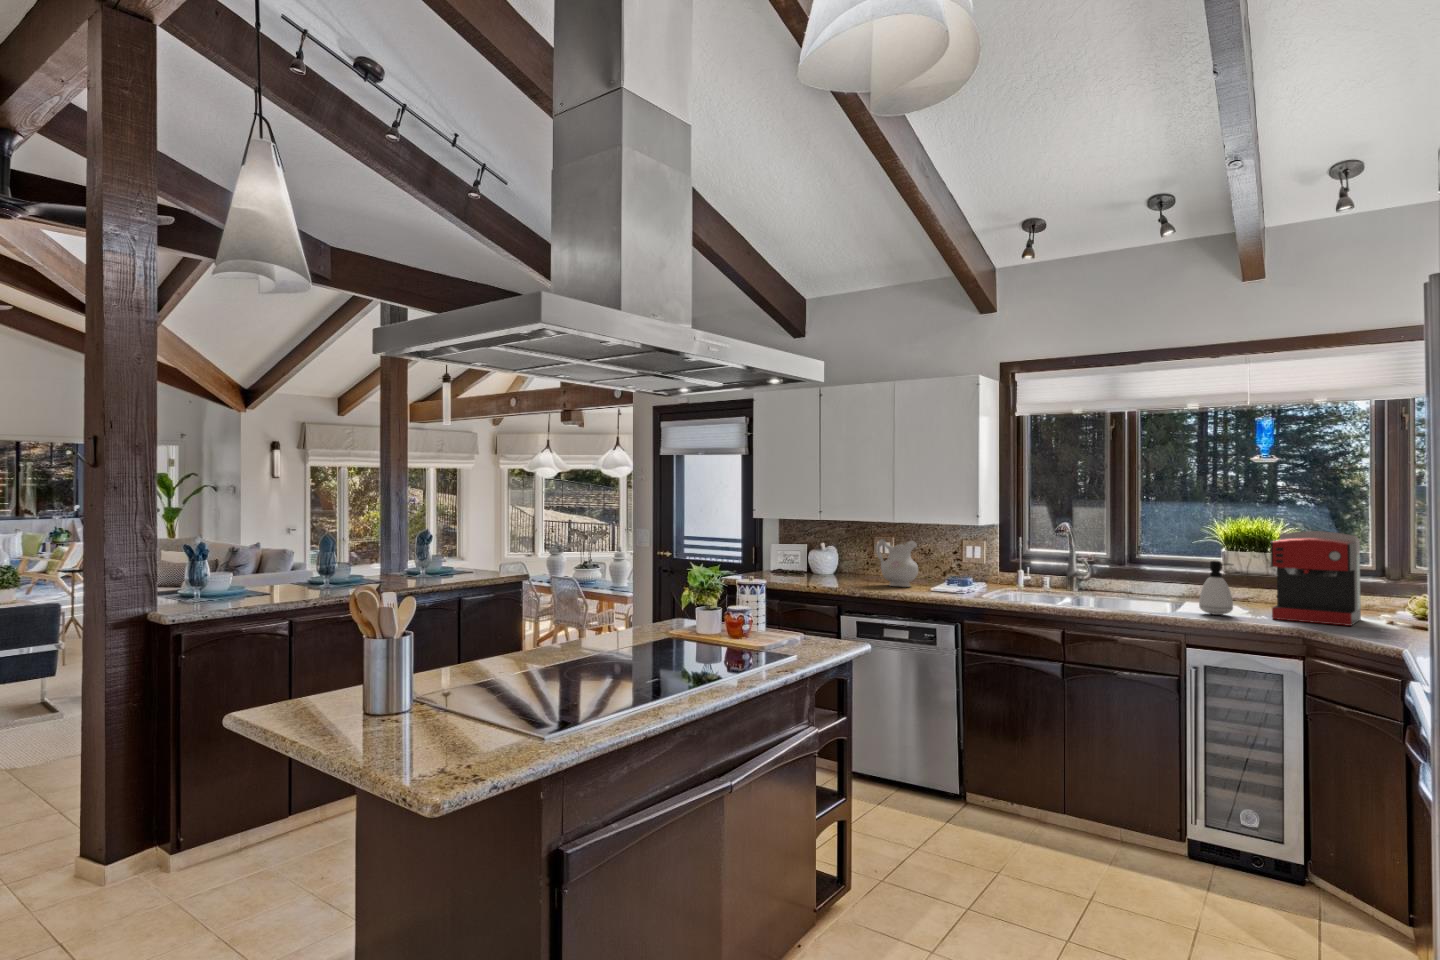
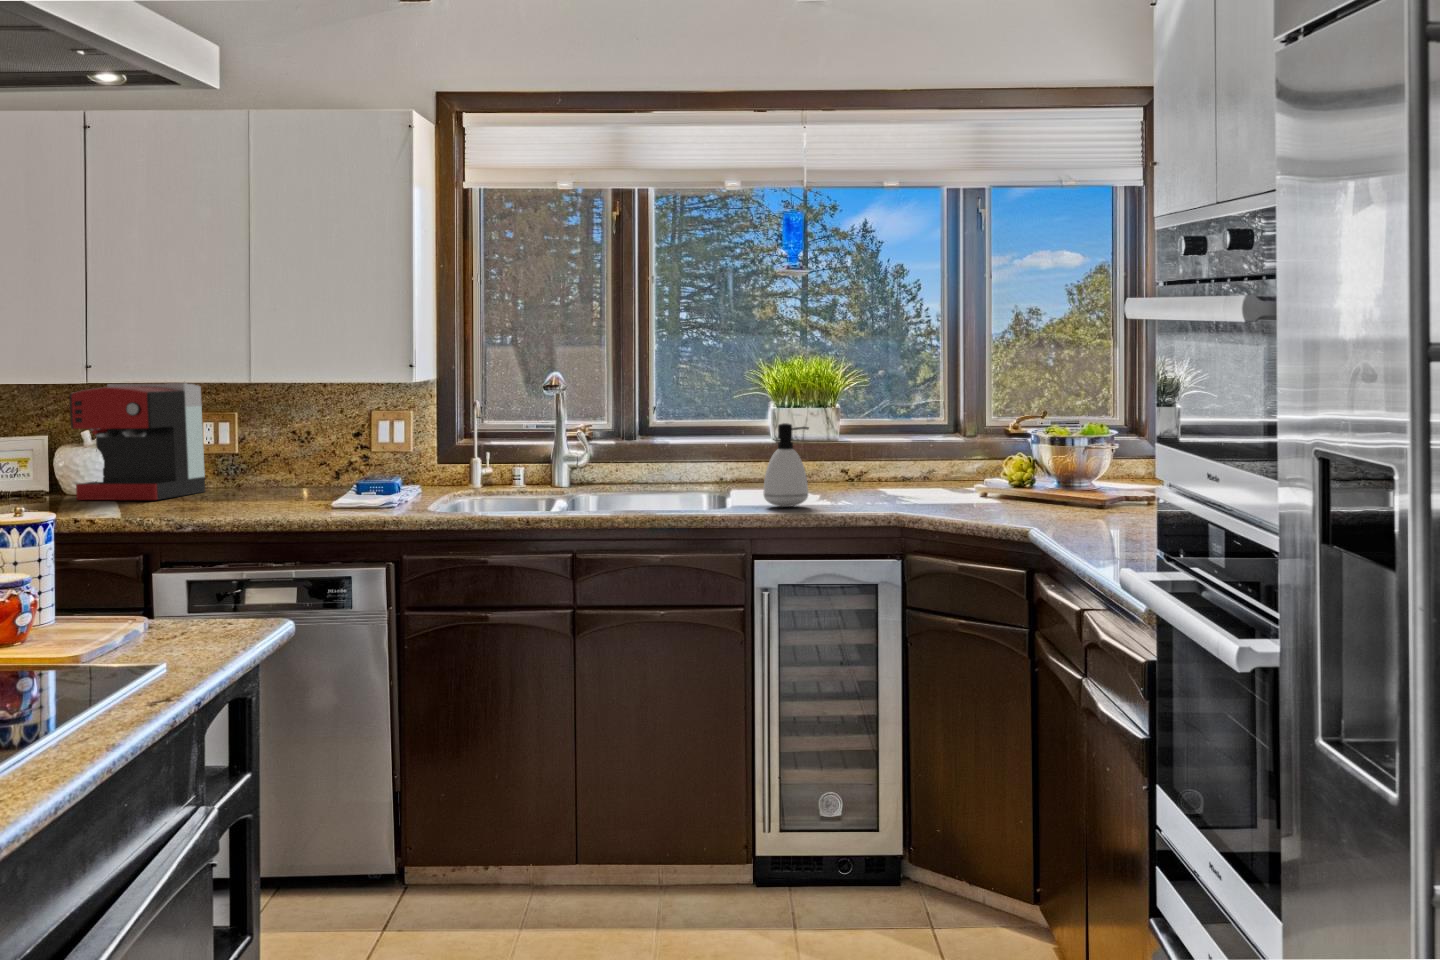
coffee maker: present [1271,531,1361,626] -> present [69,383,205,500]
ceramic pitcher: present [876,539,918,587] -> none [212,415,298,506]

